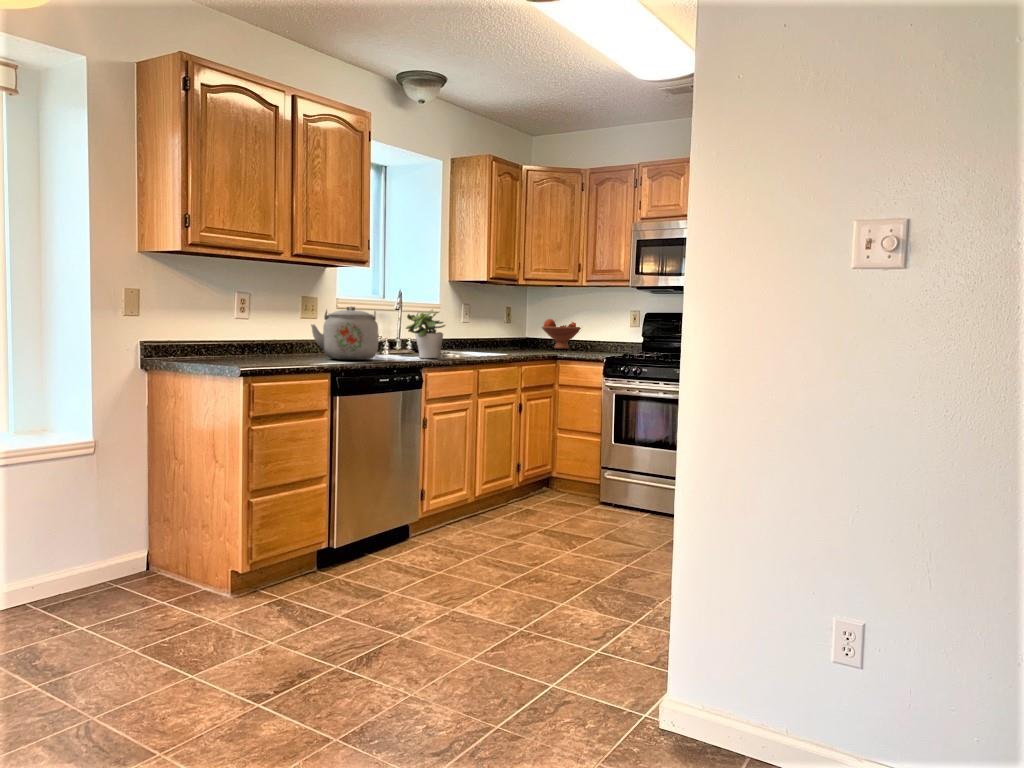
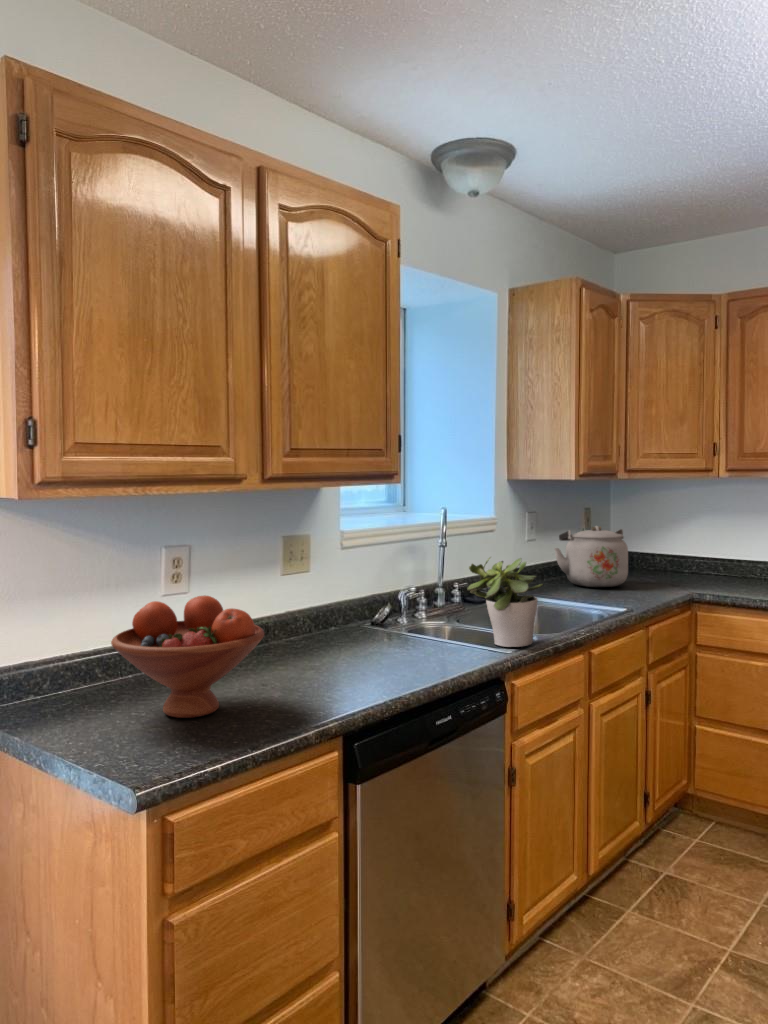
kettle: present [311,306,378,360] -> present [554,526,628,587]
fruit bowl: present [542,319,581,349] -> present [111,595,265,718]

